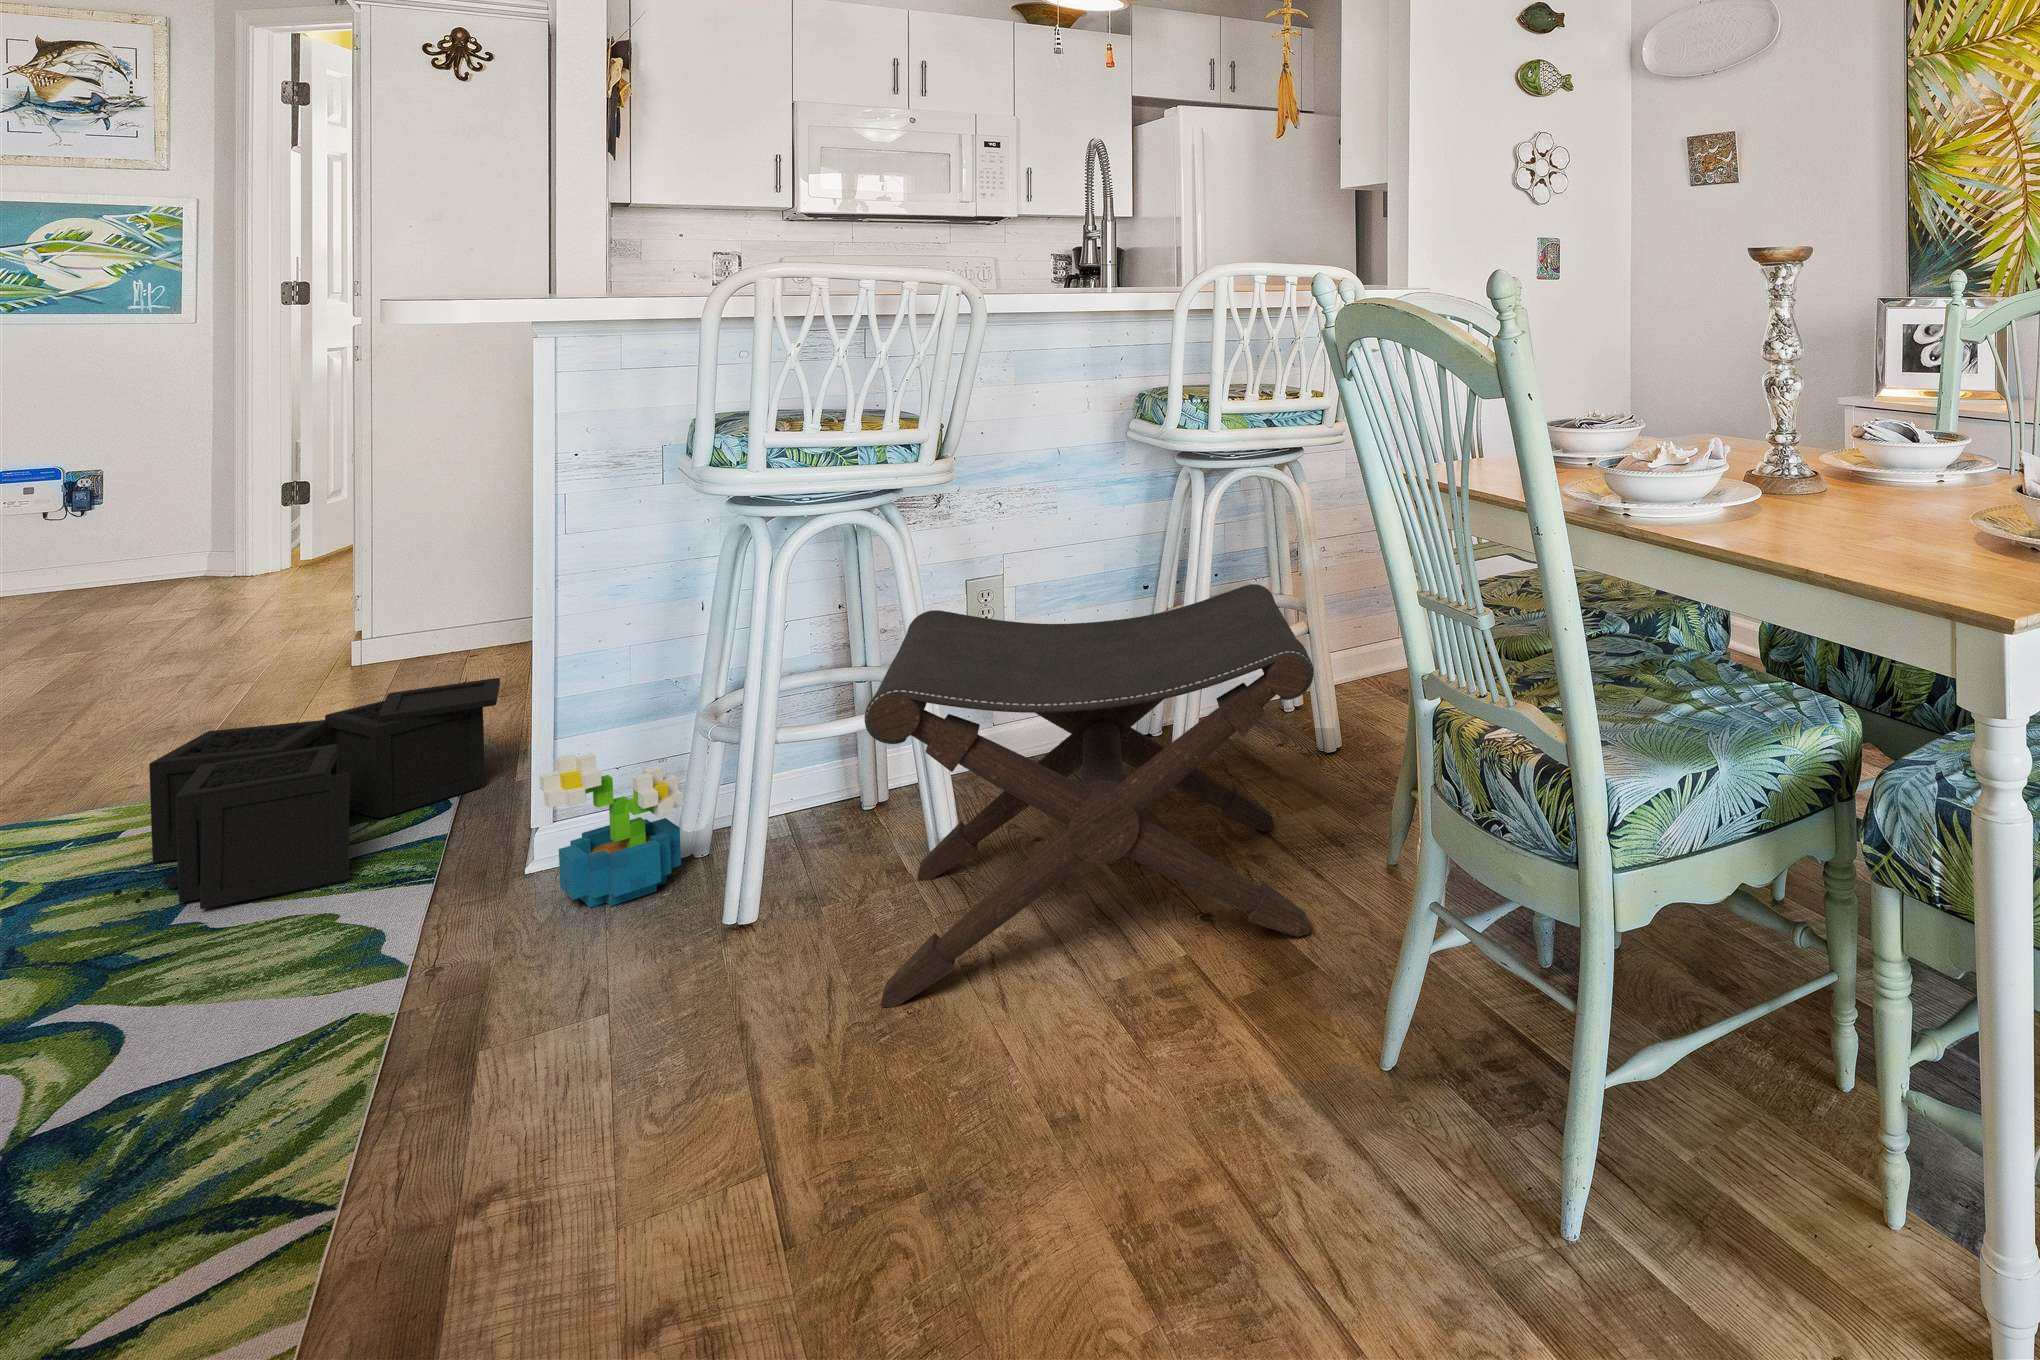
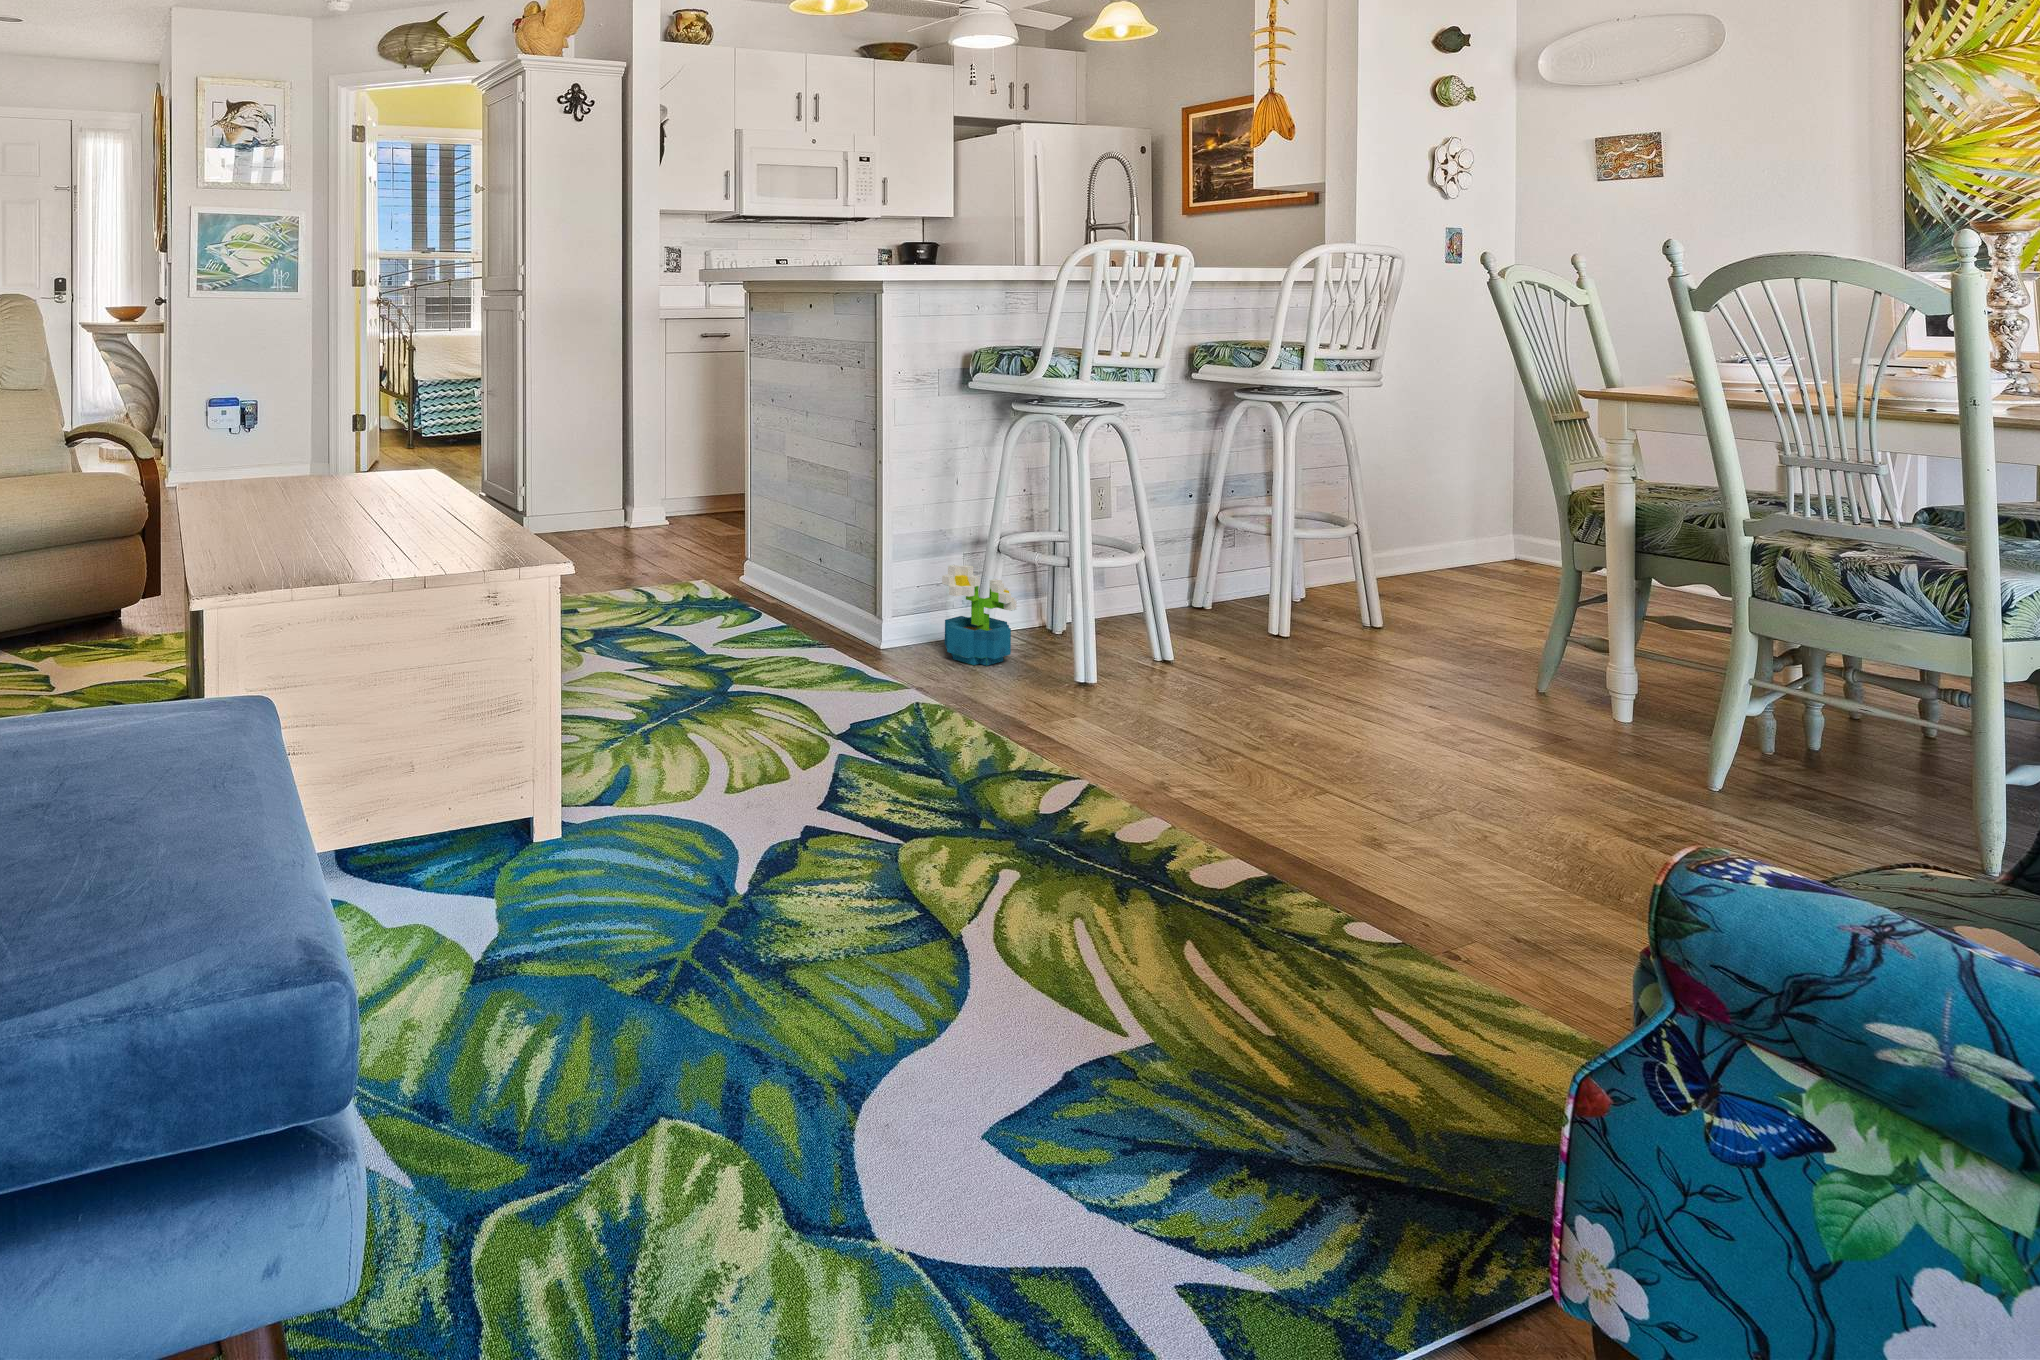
footstool: present [865,584,1314,1007] -> none [1171,481,1555,729]
storage bin: present [113,678,500,909] -> none [642,530,792,645]

